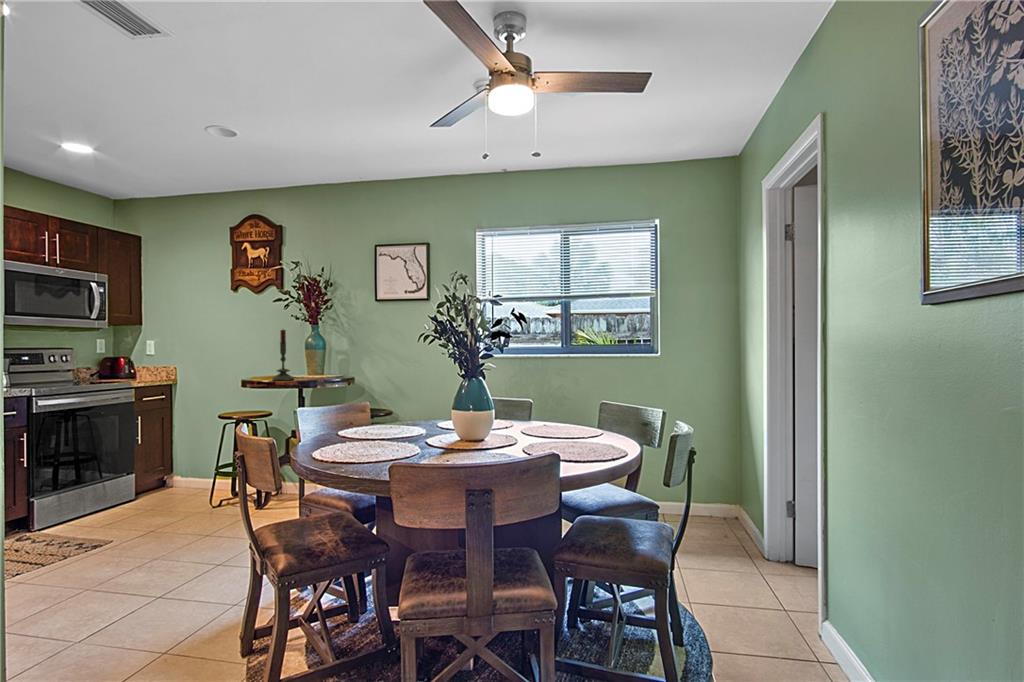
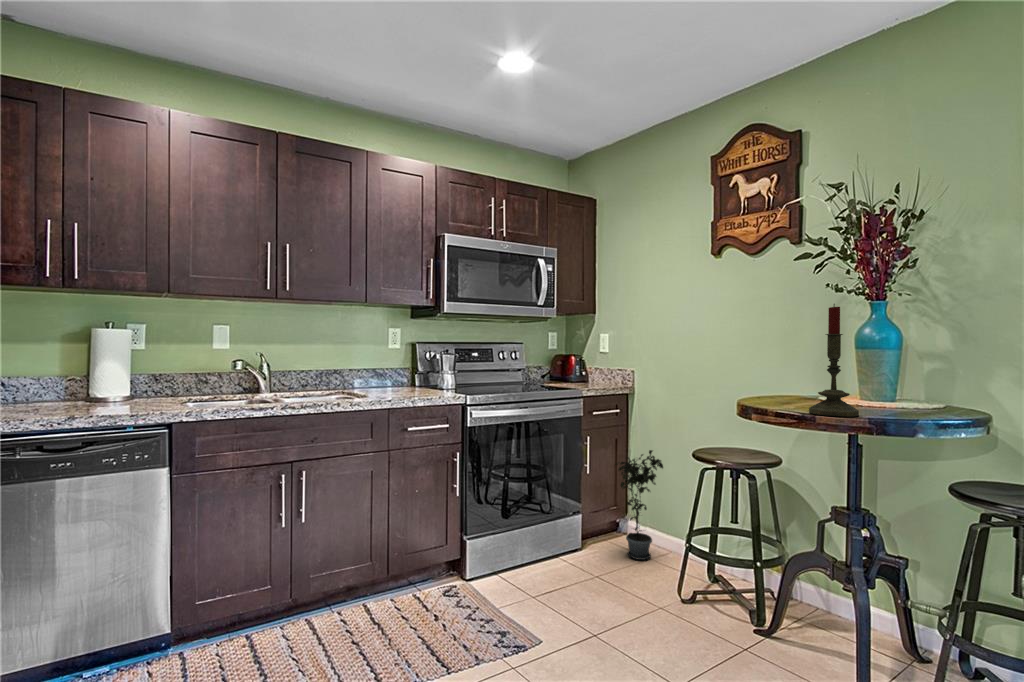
potted plant: none [162,420,200,496] -> present [615,450,663,560]

